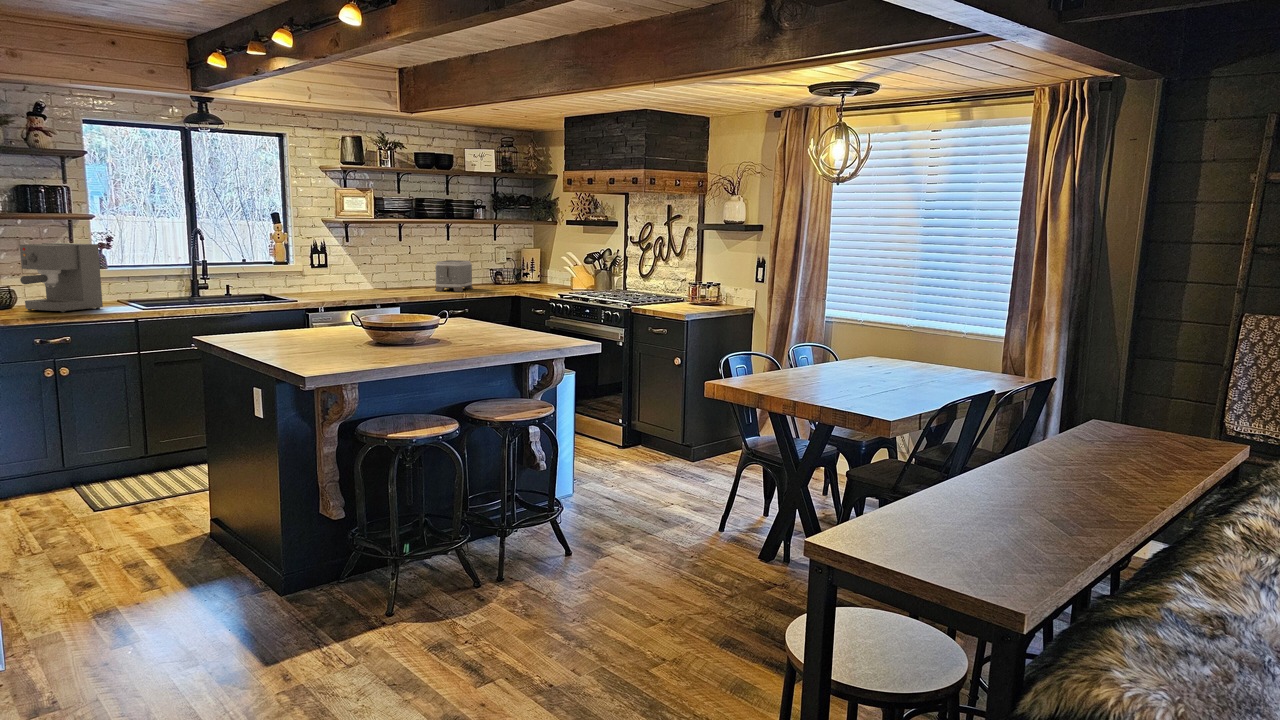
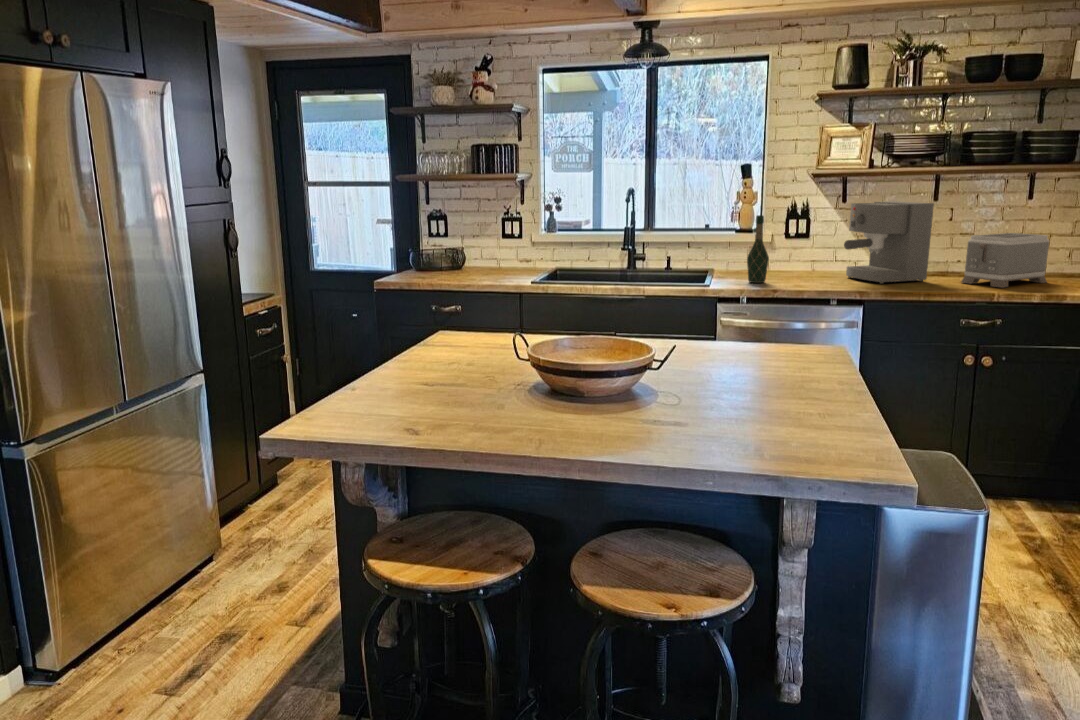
coffee maker: present [20,243,103,312] -> present [844,201,934,284]
wine bottle: none [311,250,327,299] -> present [747,215,769,283]

